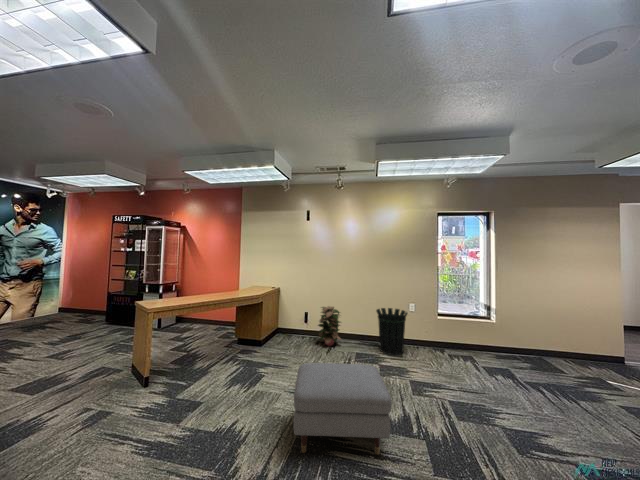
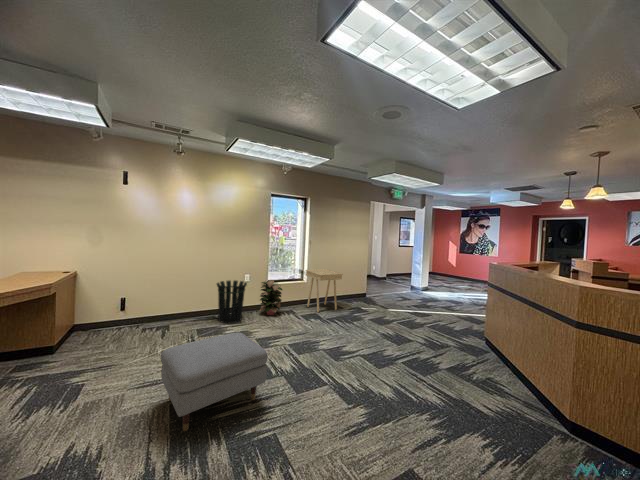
side table: none [491,305,558,372] -> present [306,269,343,312]
decorative plant: present [318,306,341,346] -> present [259,280,282,315]

